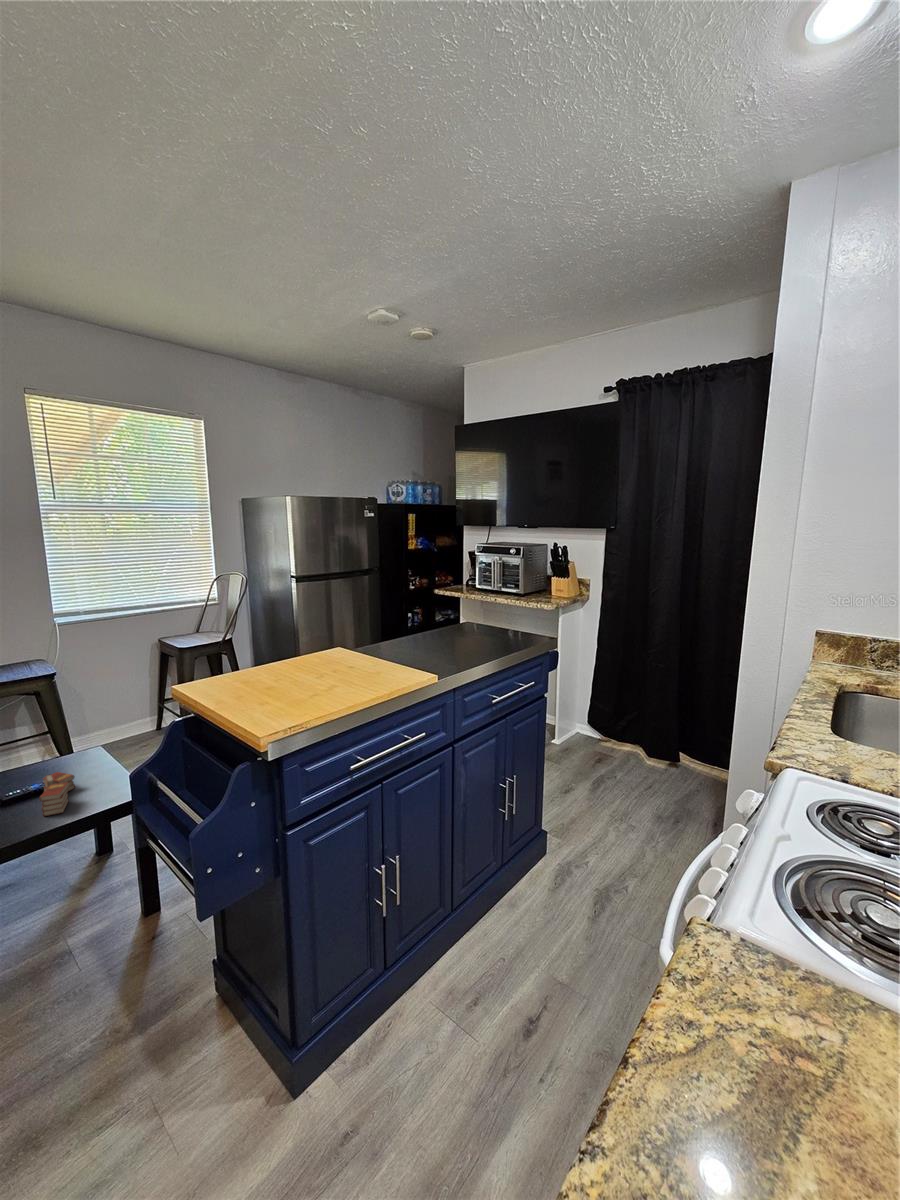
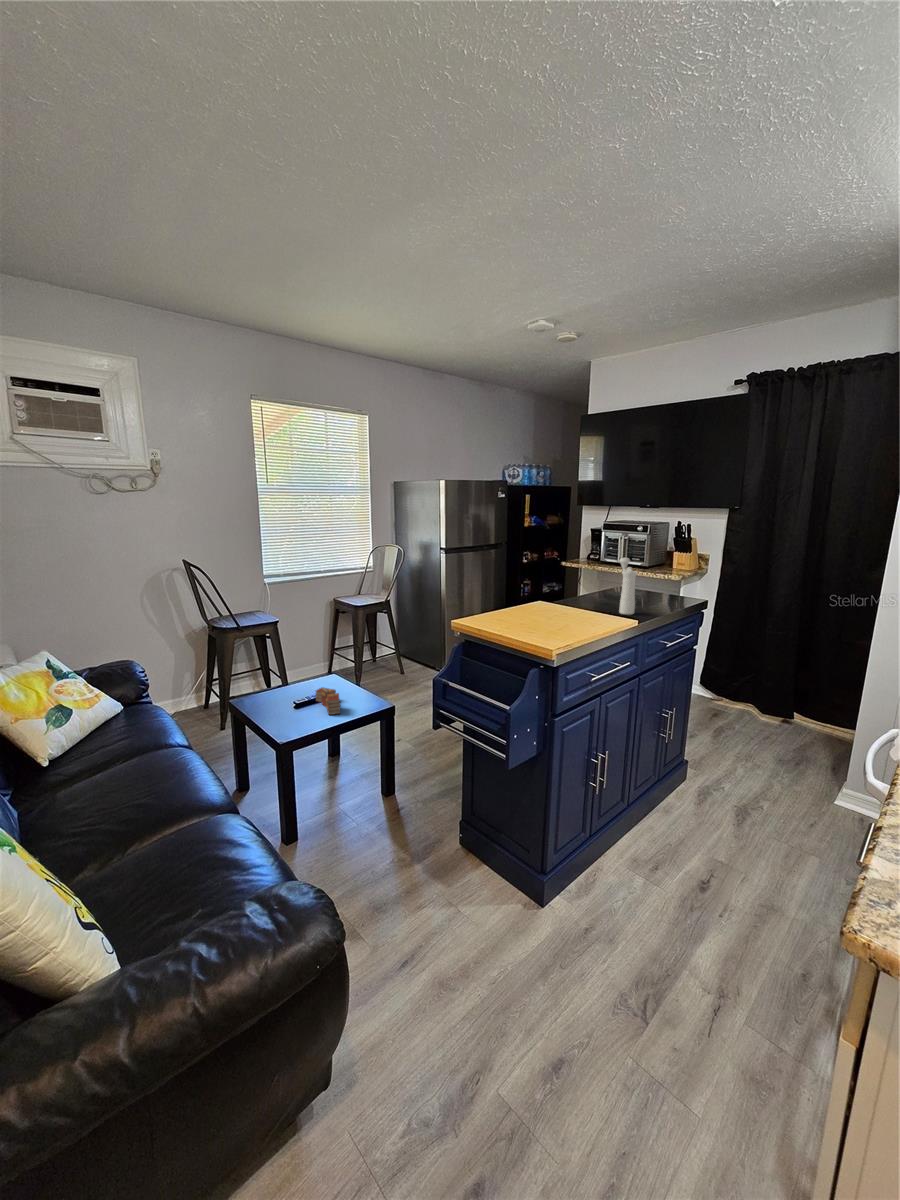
pepper mill: none [418,593,438,669] -> present [619,558,637,615]

